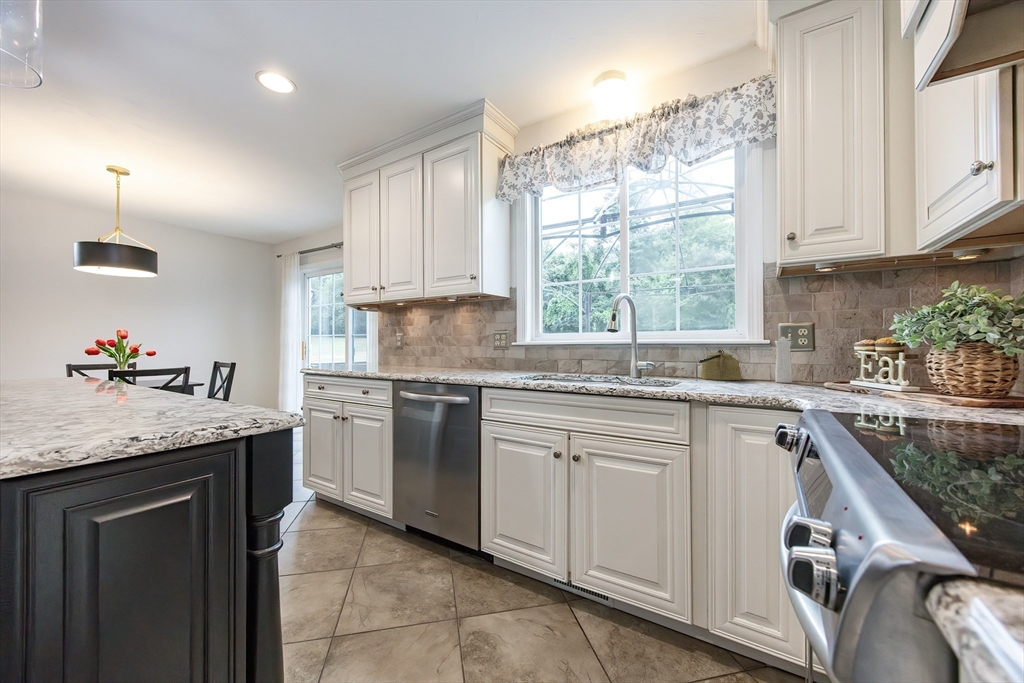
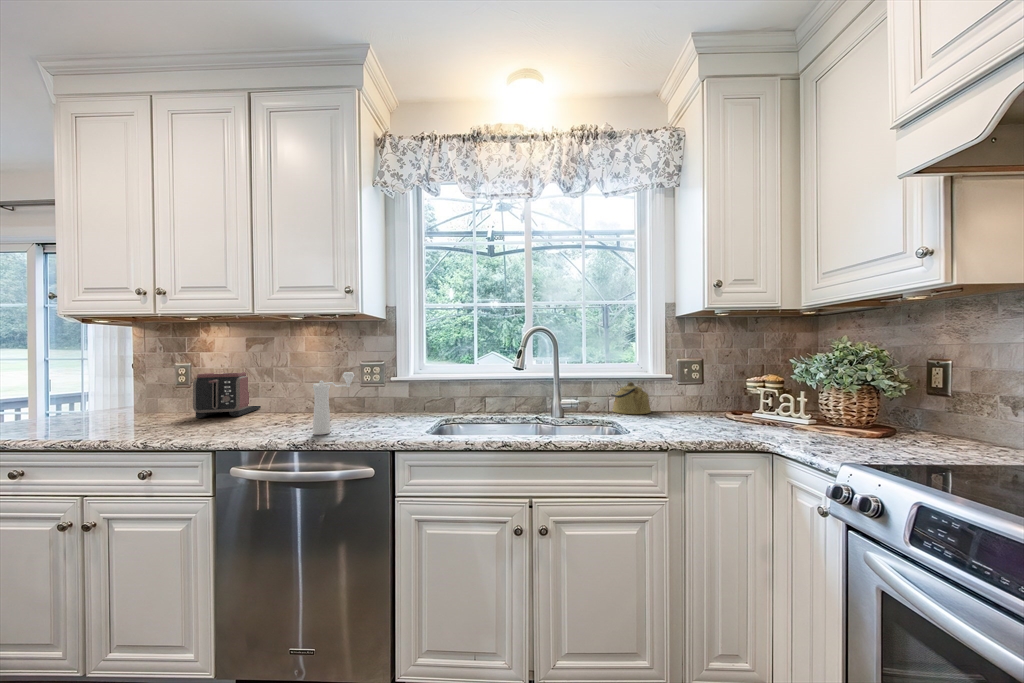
pepper mill: present [775,337,792,383] -> present [313,372,355,435]
toaster: none [400,339,443,368] -> present [193,372,261,418]

